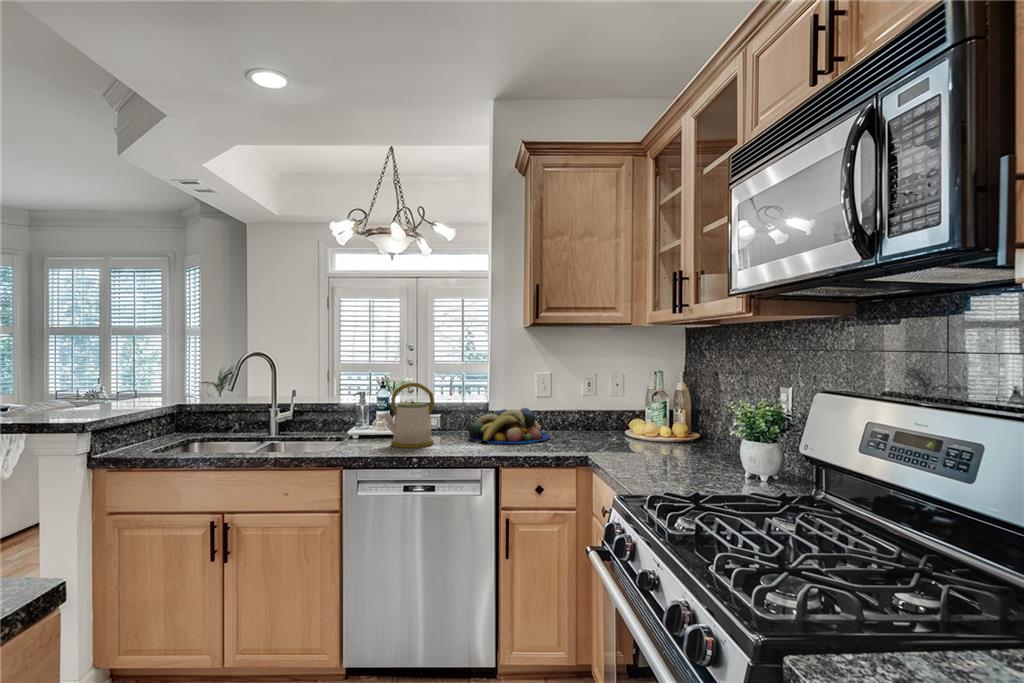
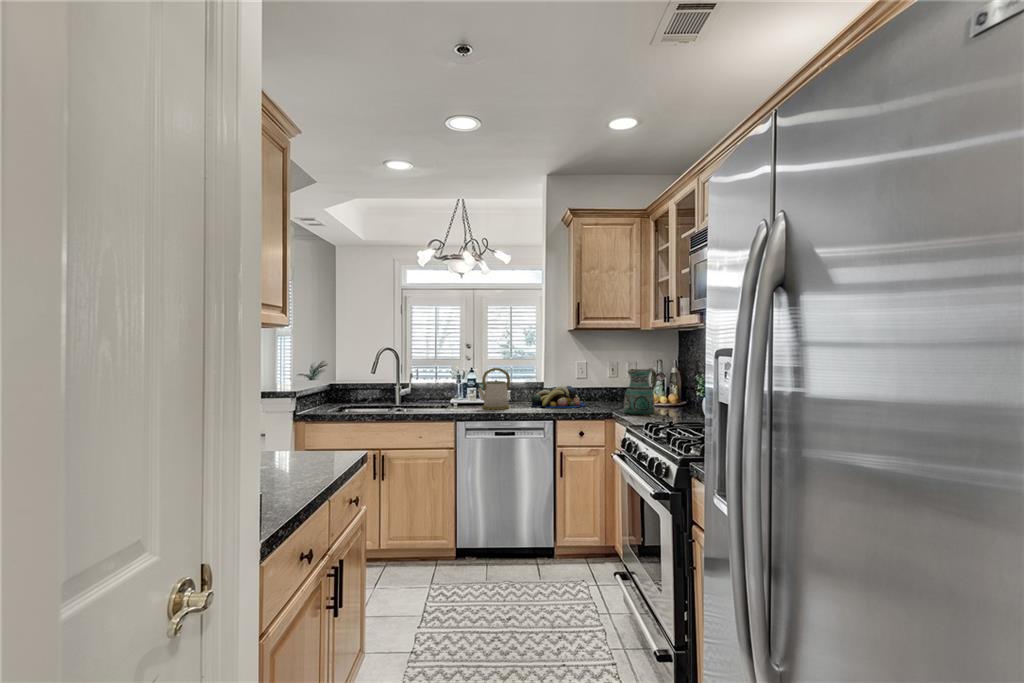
ceramic pitcher: none [608,385,659,461] -> present [624,368,657,414]

